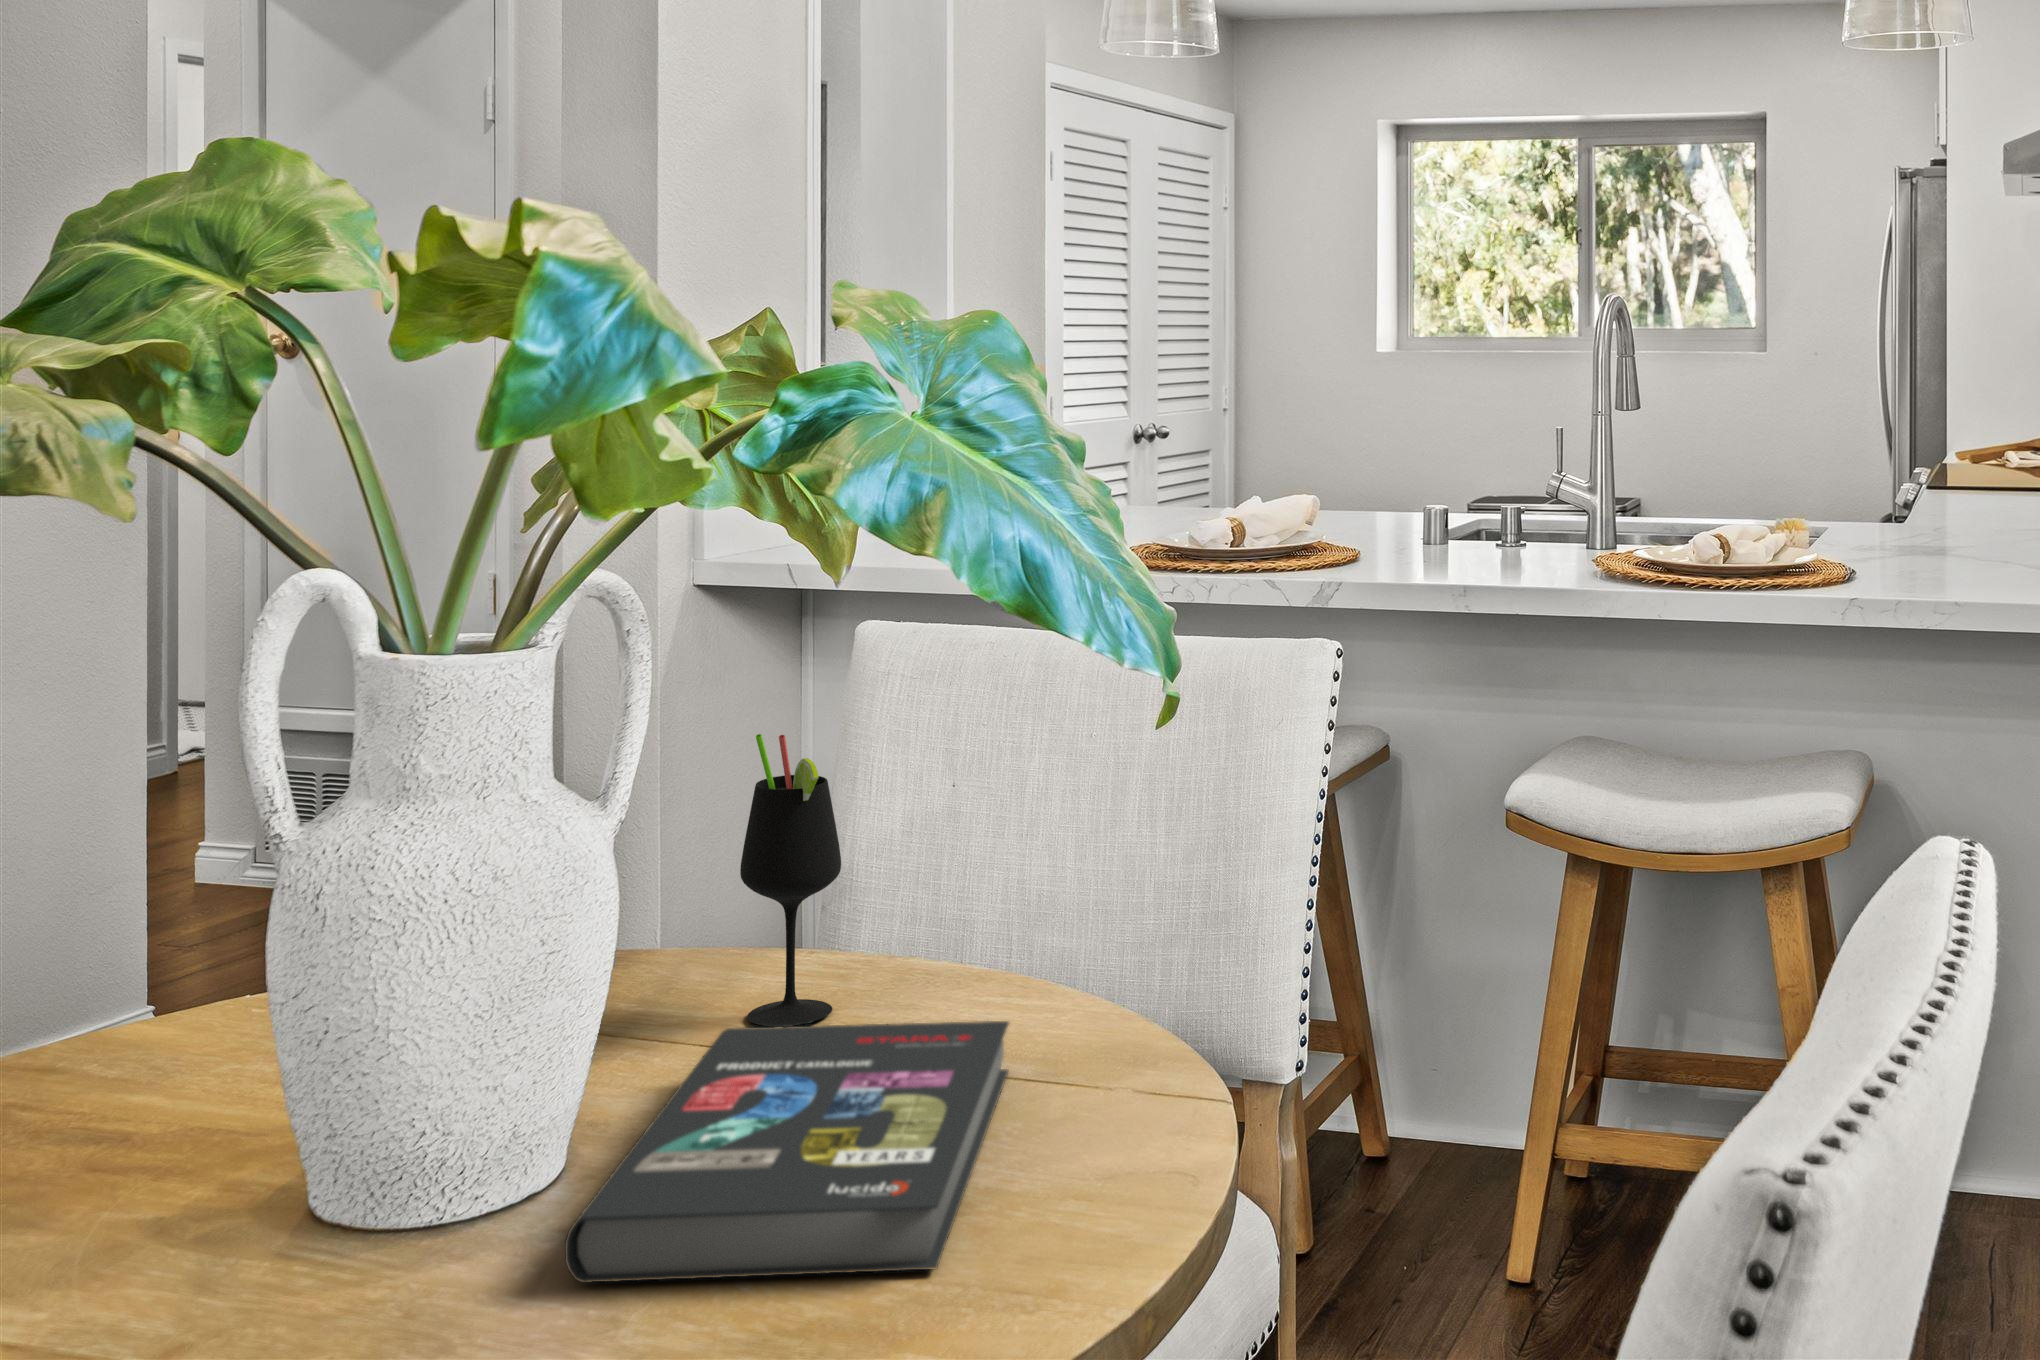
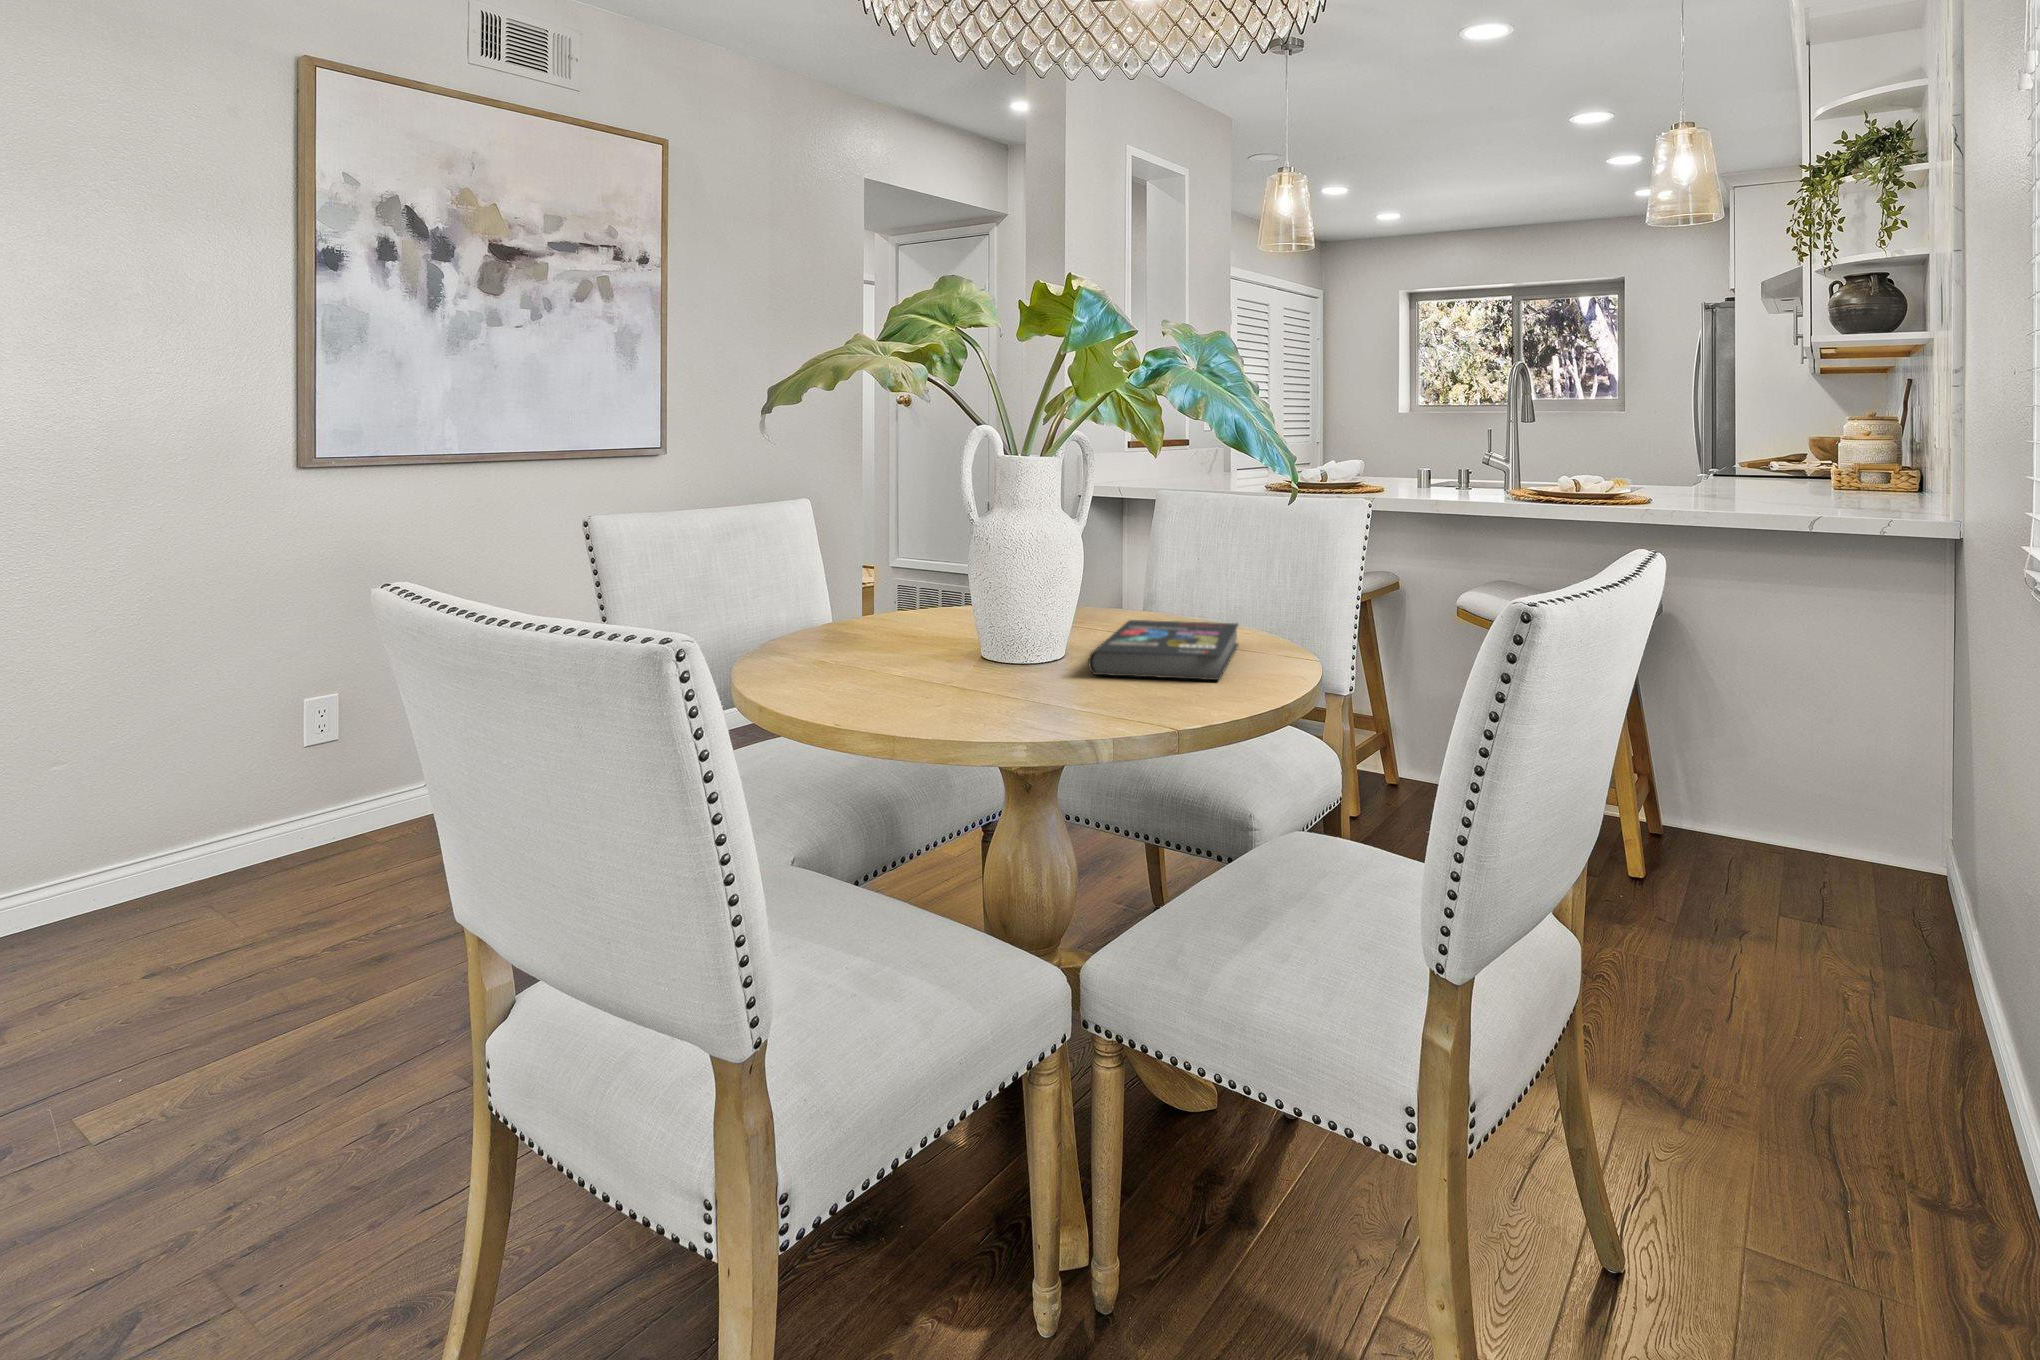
wine glass: present [740,734,841,1026] -> none [1130,511,1169,630]

